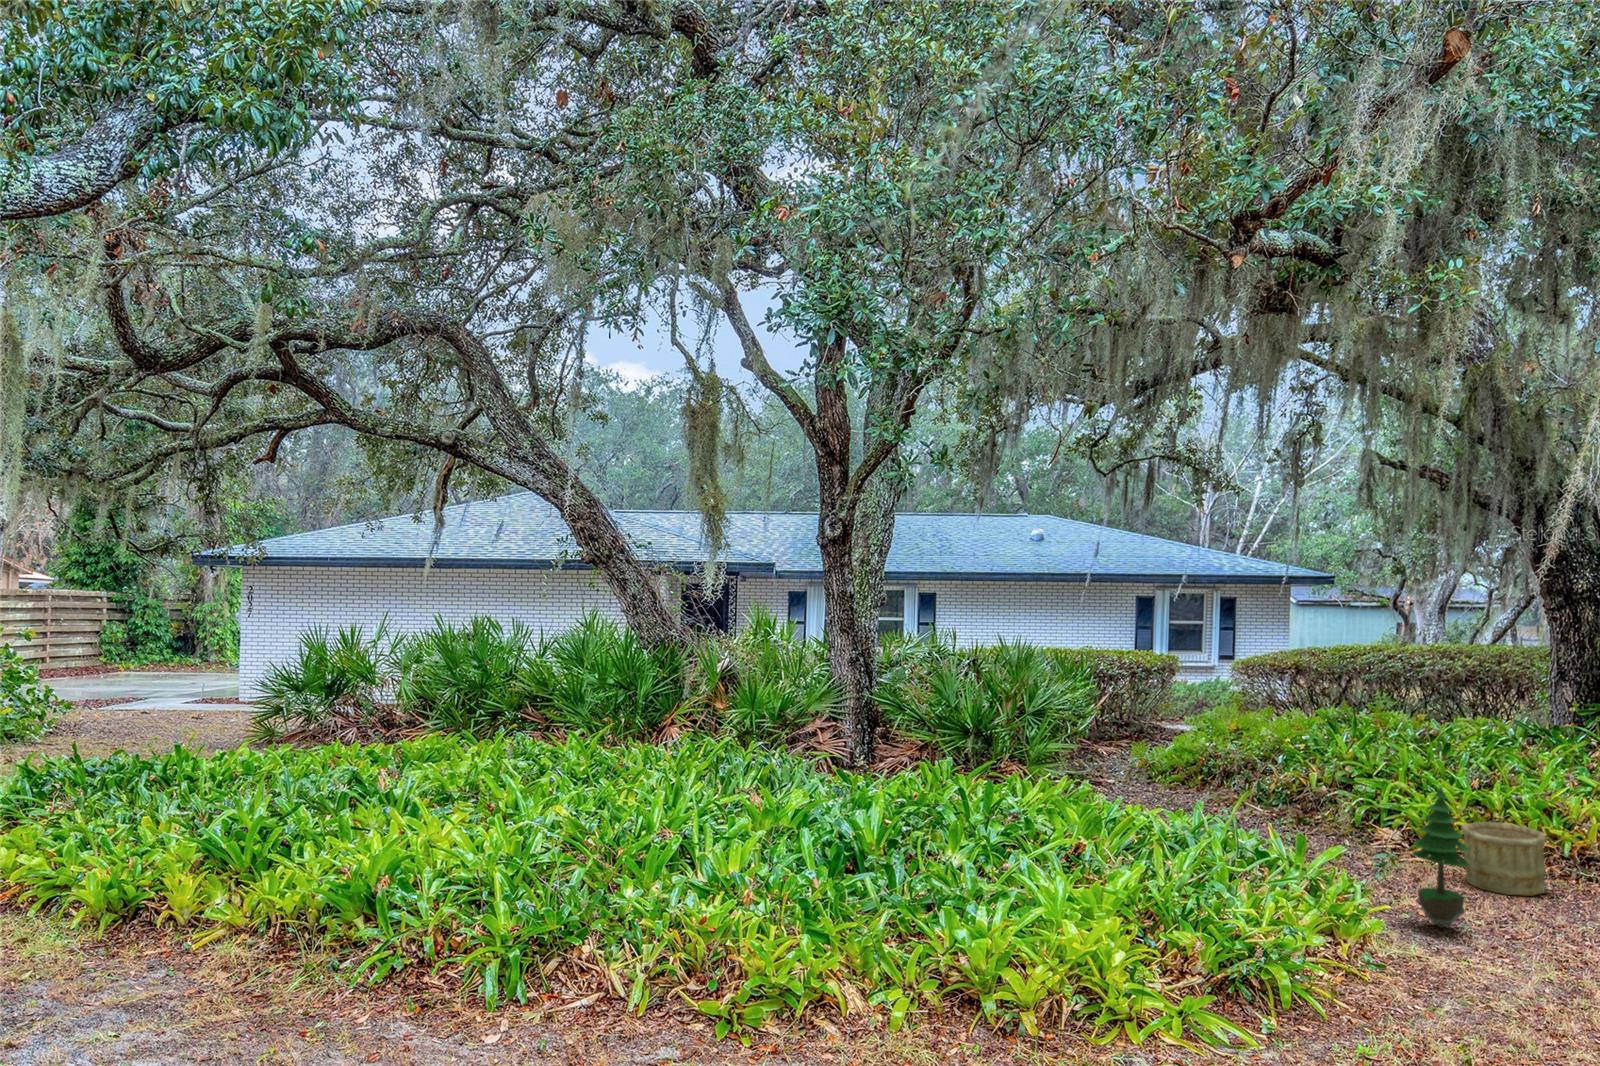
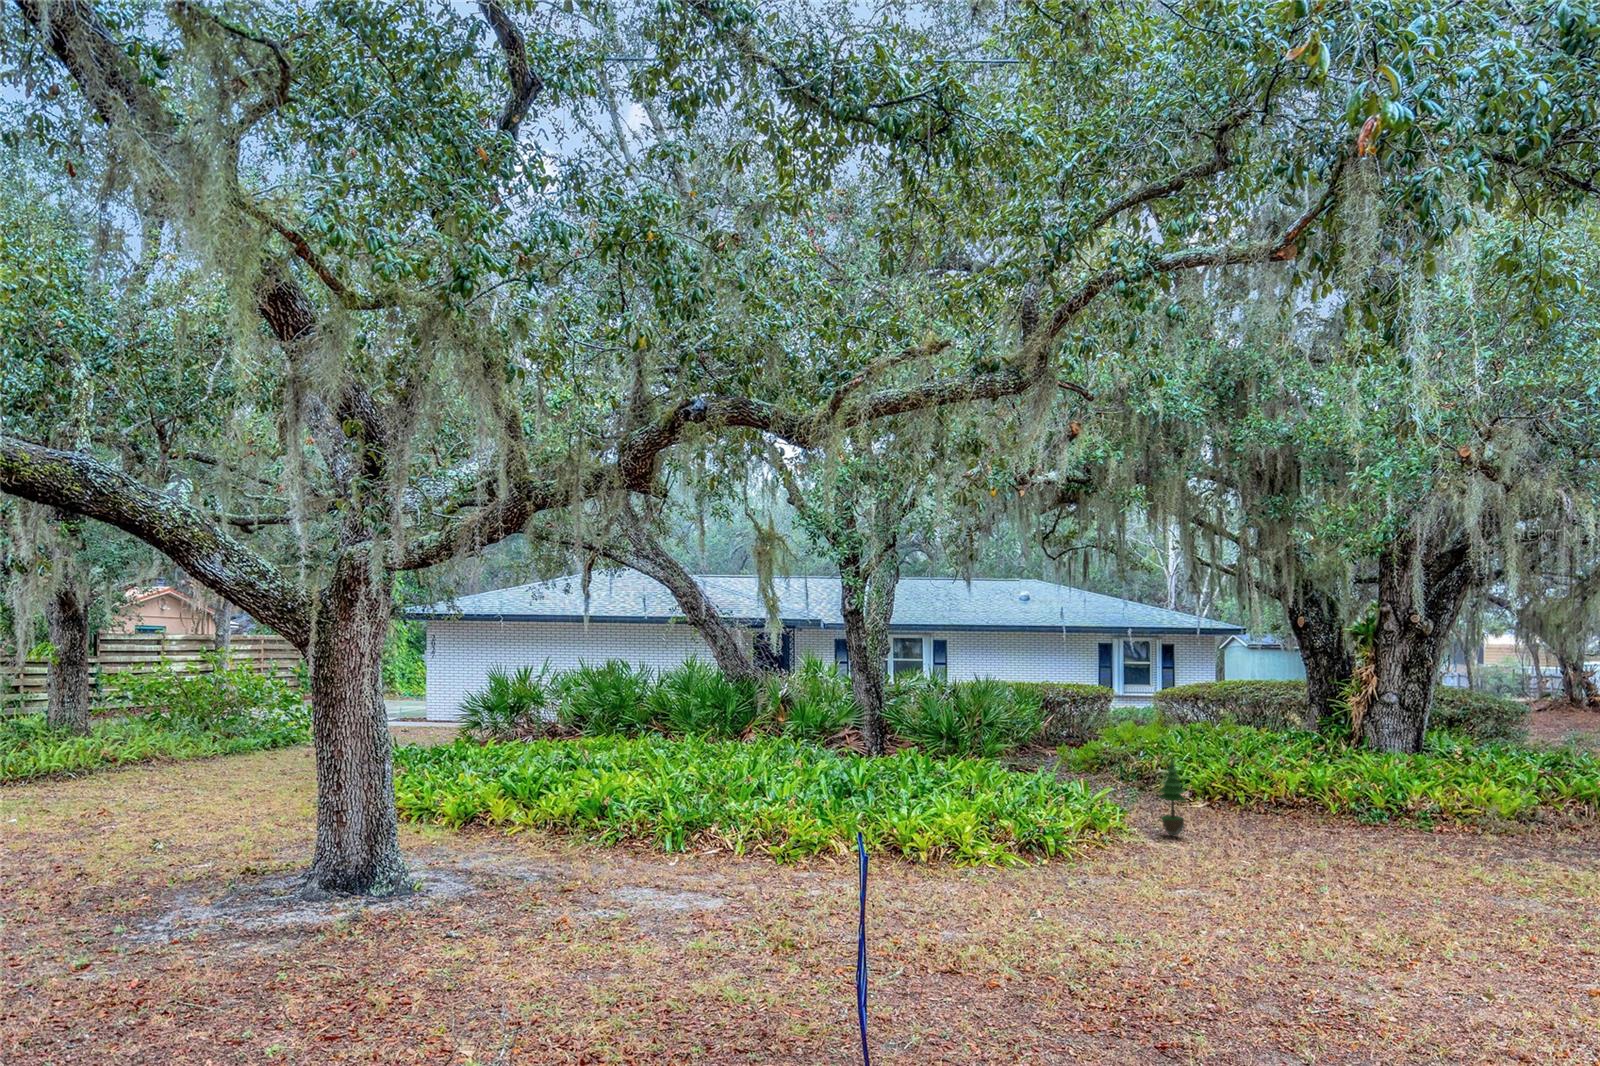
wooden bucket: present [1462,822,1546,896] -> none [1209,785,1255,825]

